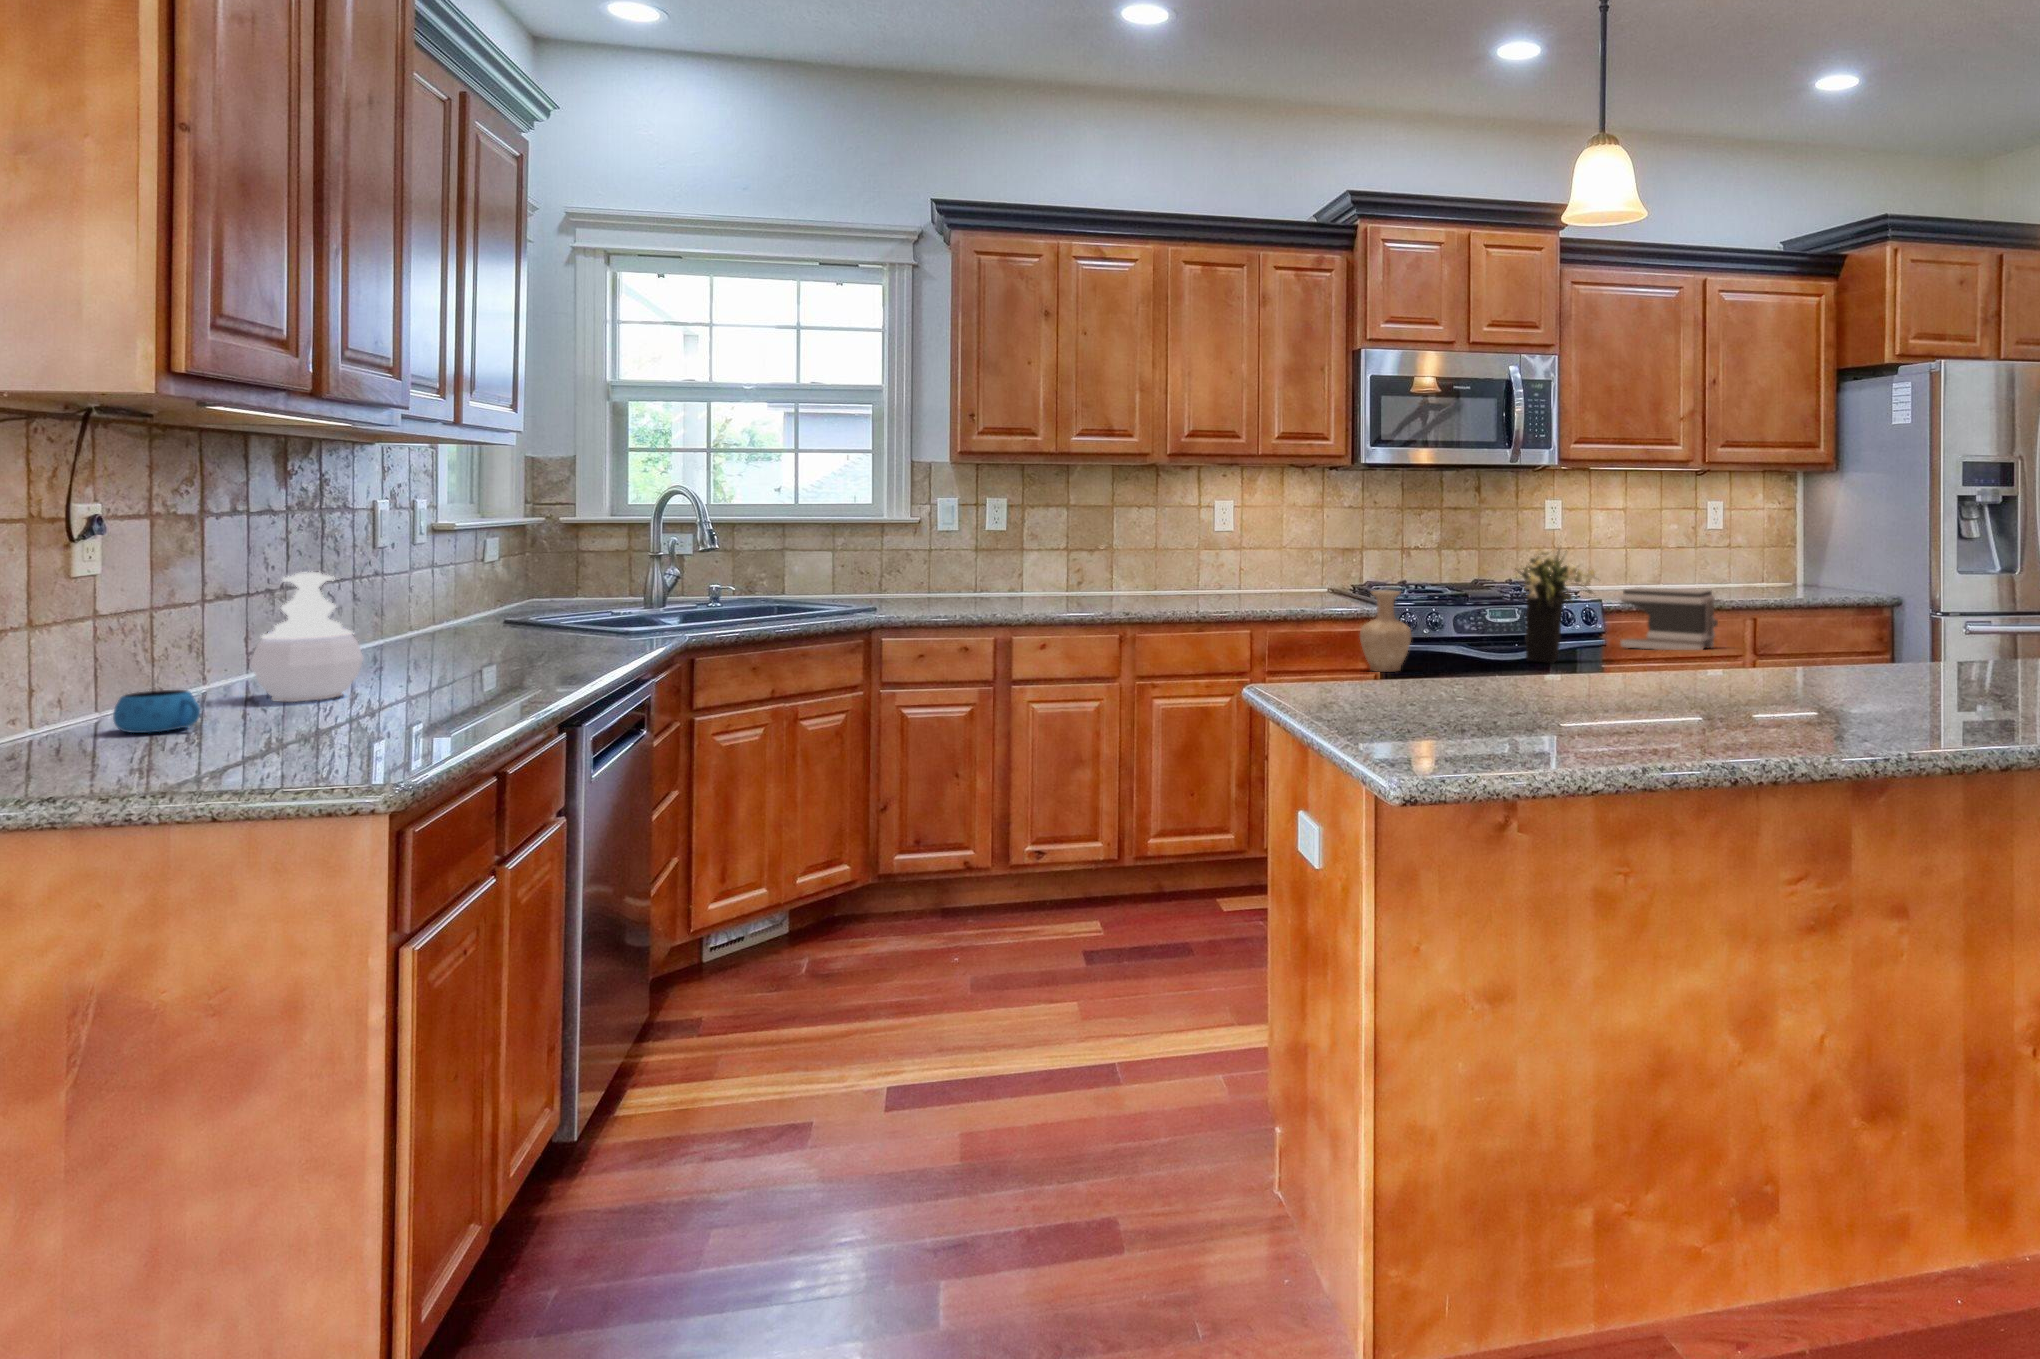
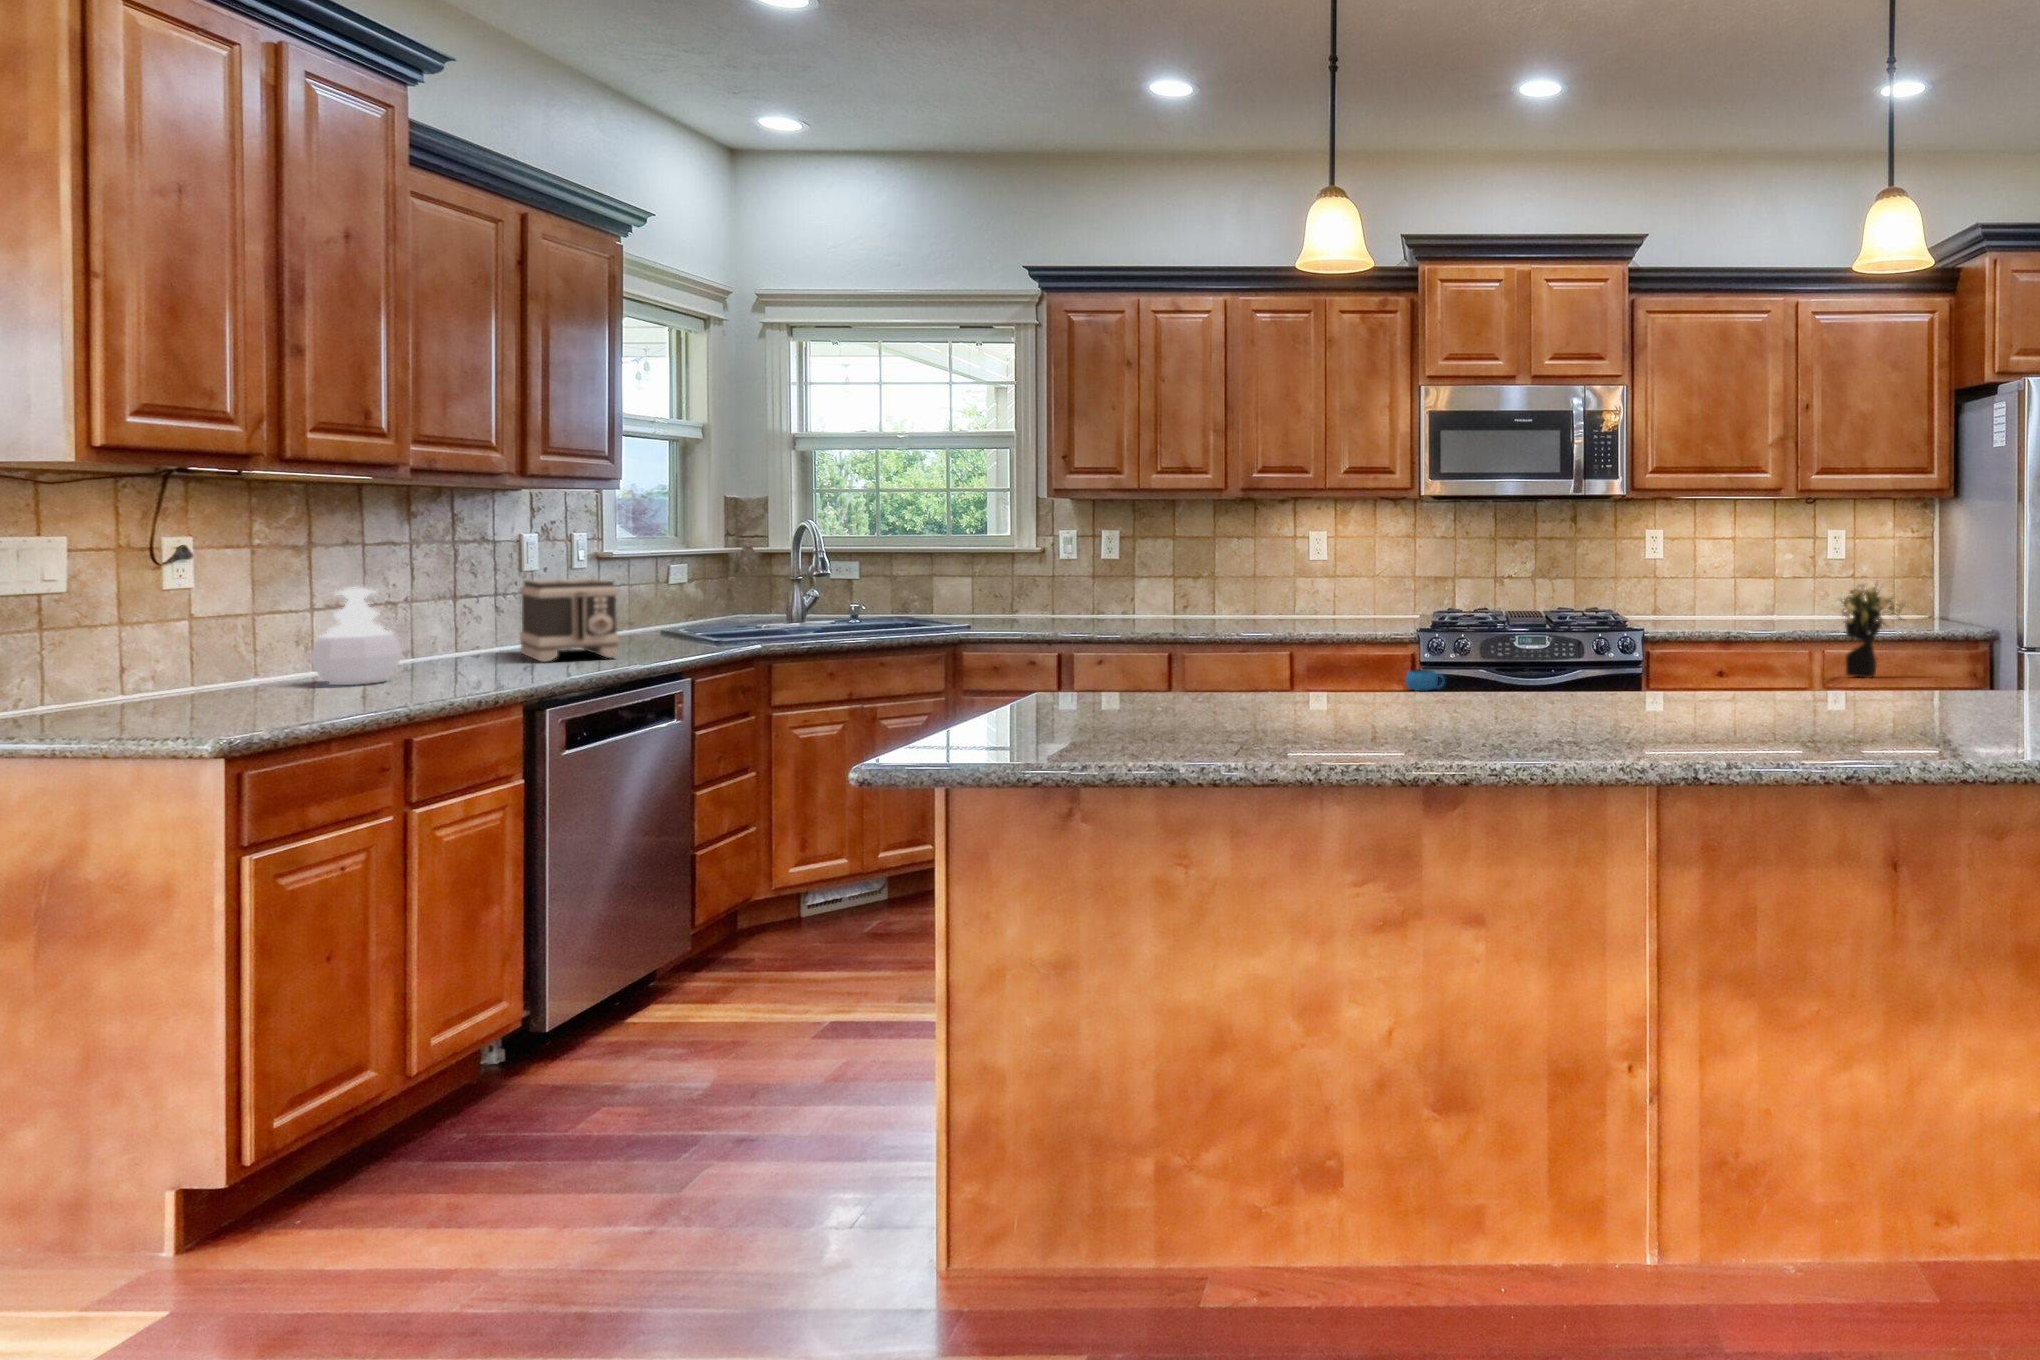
flower arrangement: present [1517,549,1595,663] -> present [1842,583,1906,678]
toaster: present [1620,587,1720,650] -> present [520,579,619,662]
vase: present [1360,590,1411,672] -> none [1329,614,1378,691]
mug: present [113,690,200,733] -> present [1406,669,1444,691]

